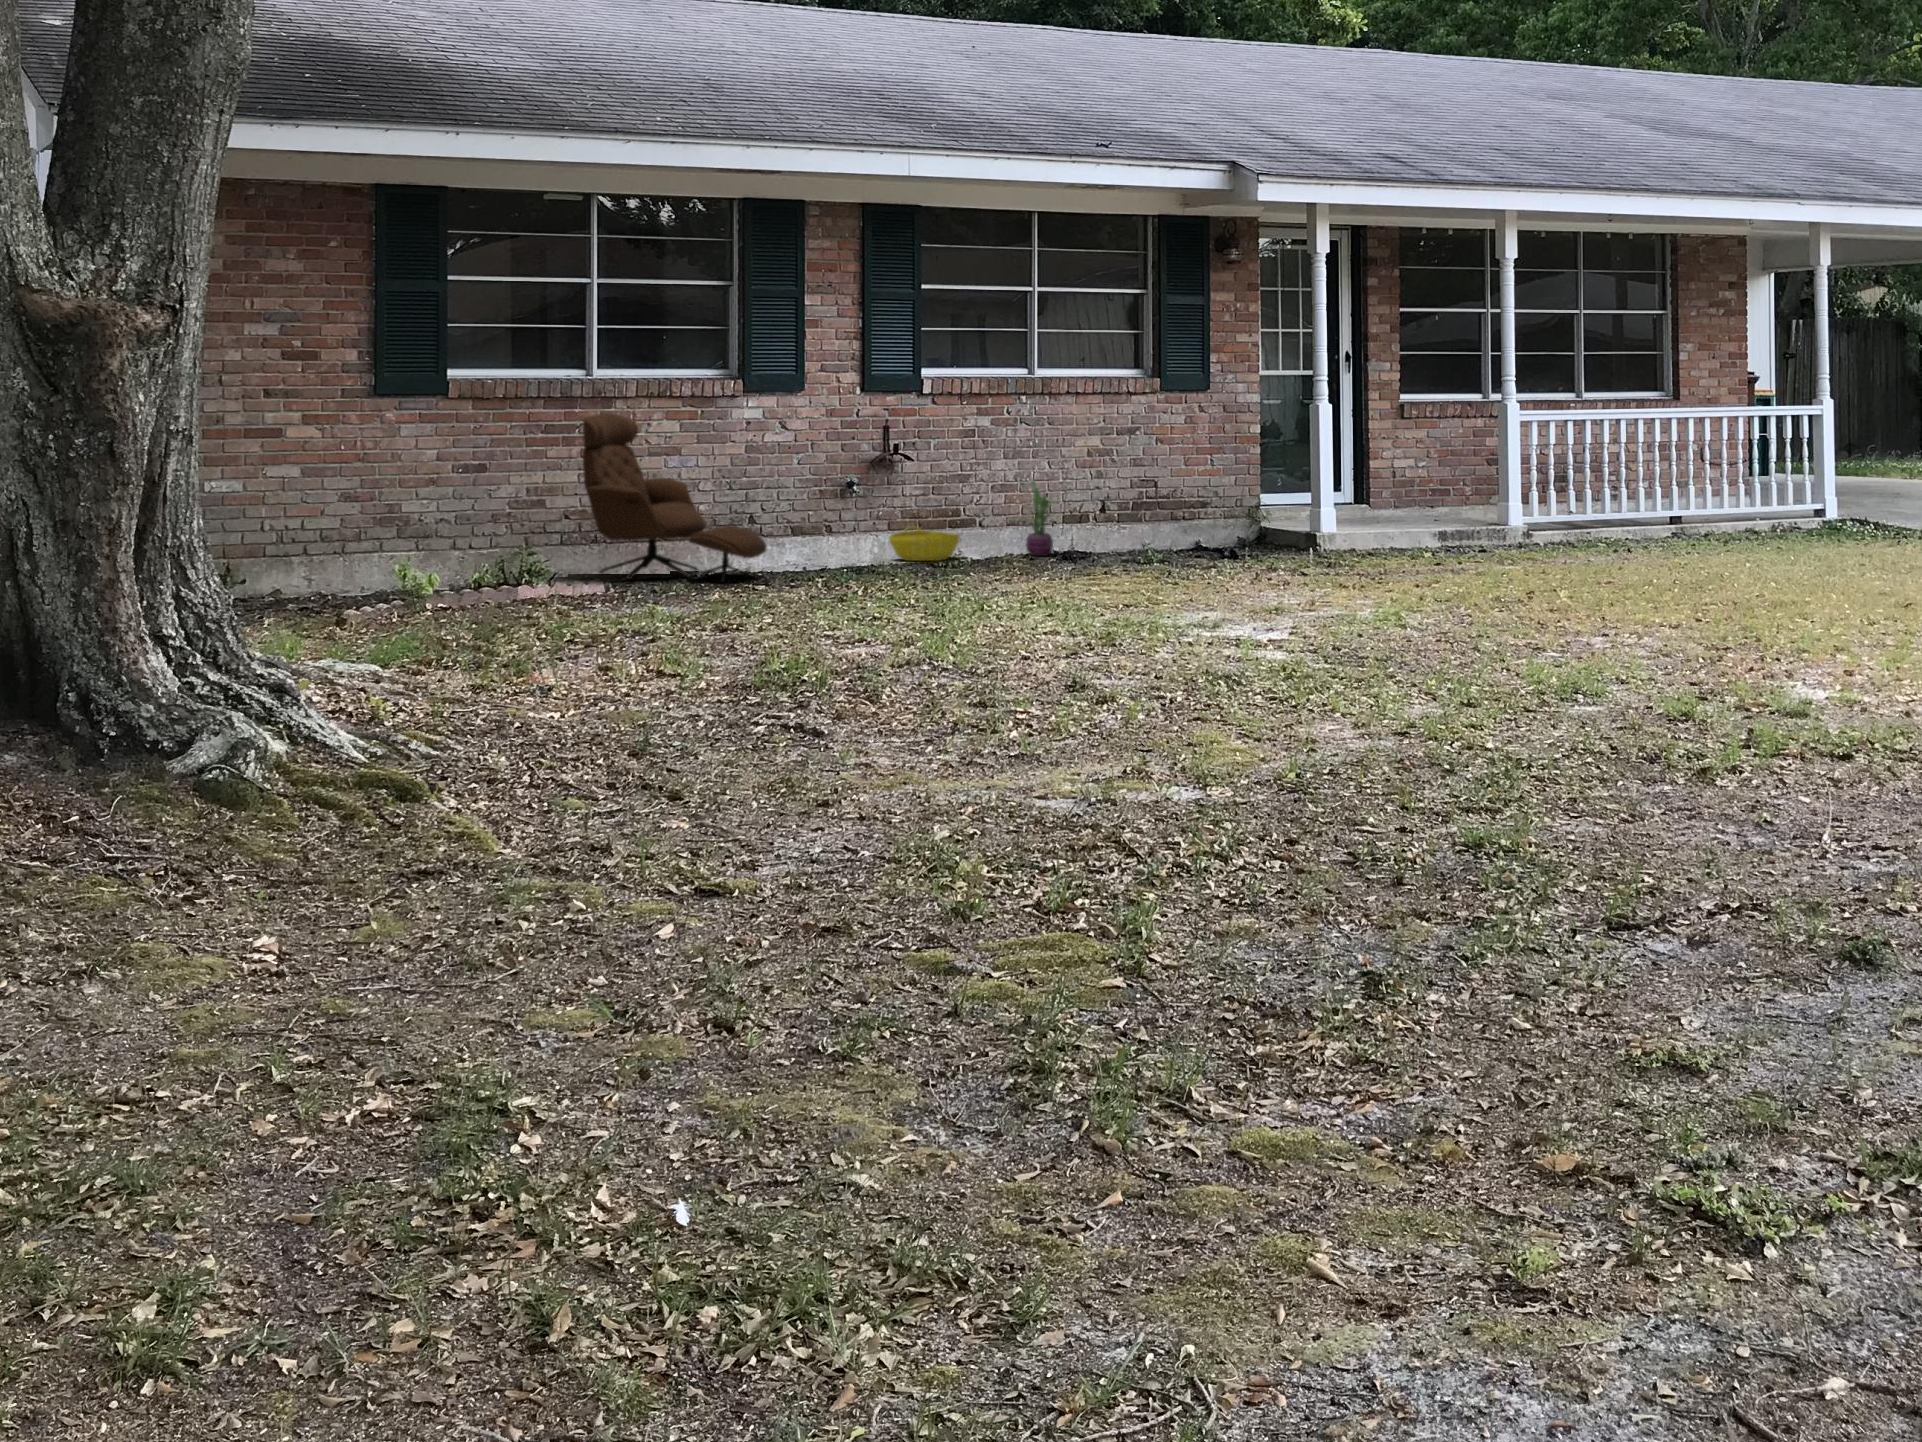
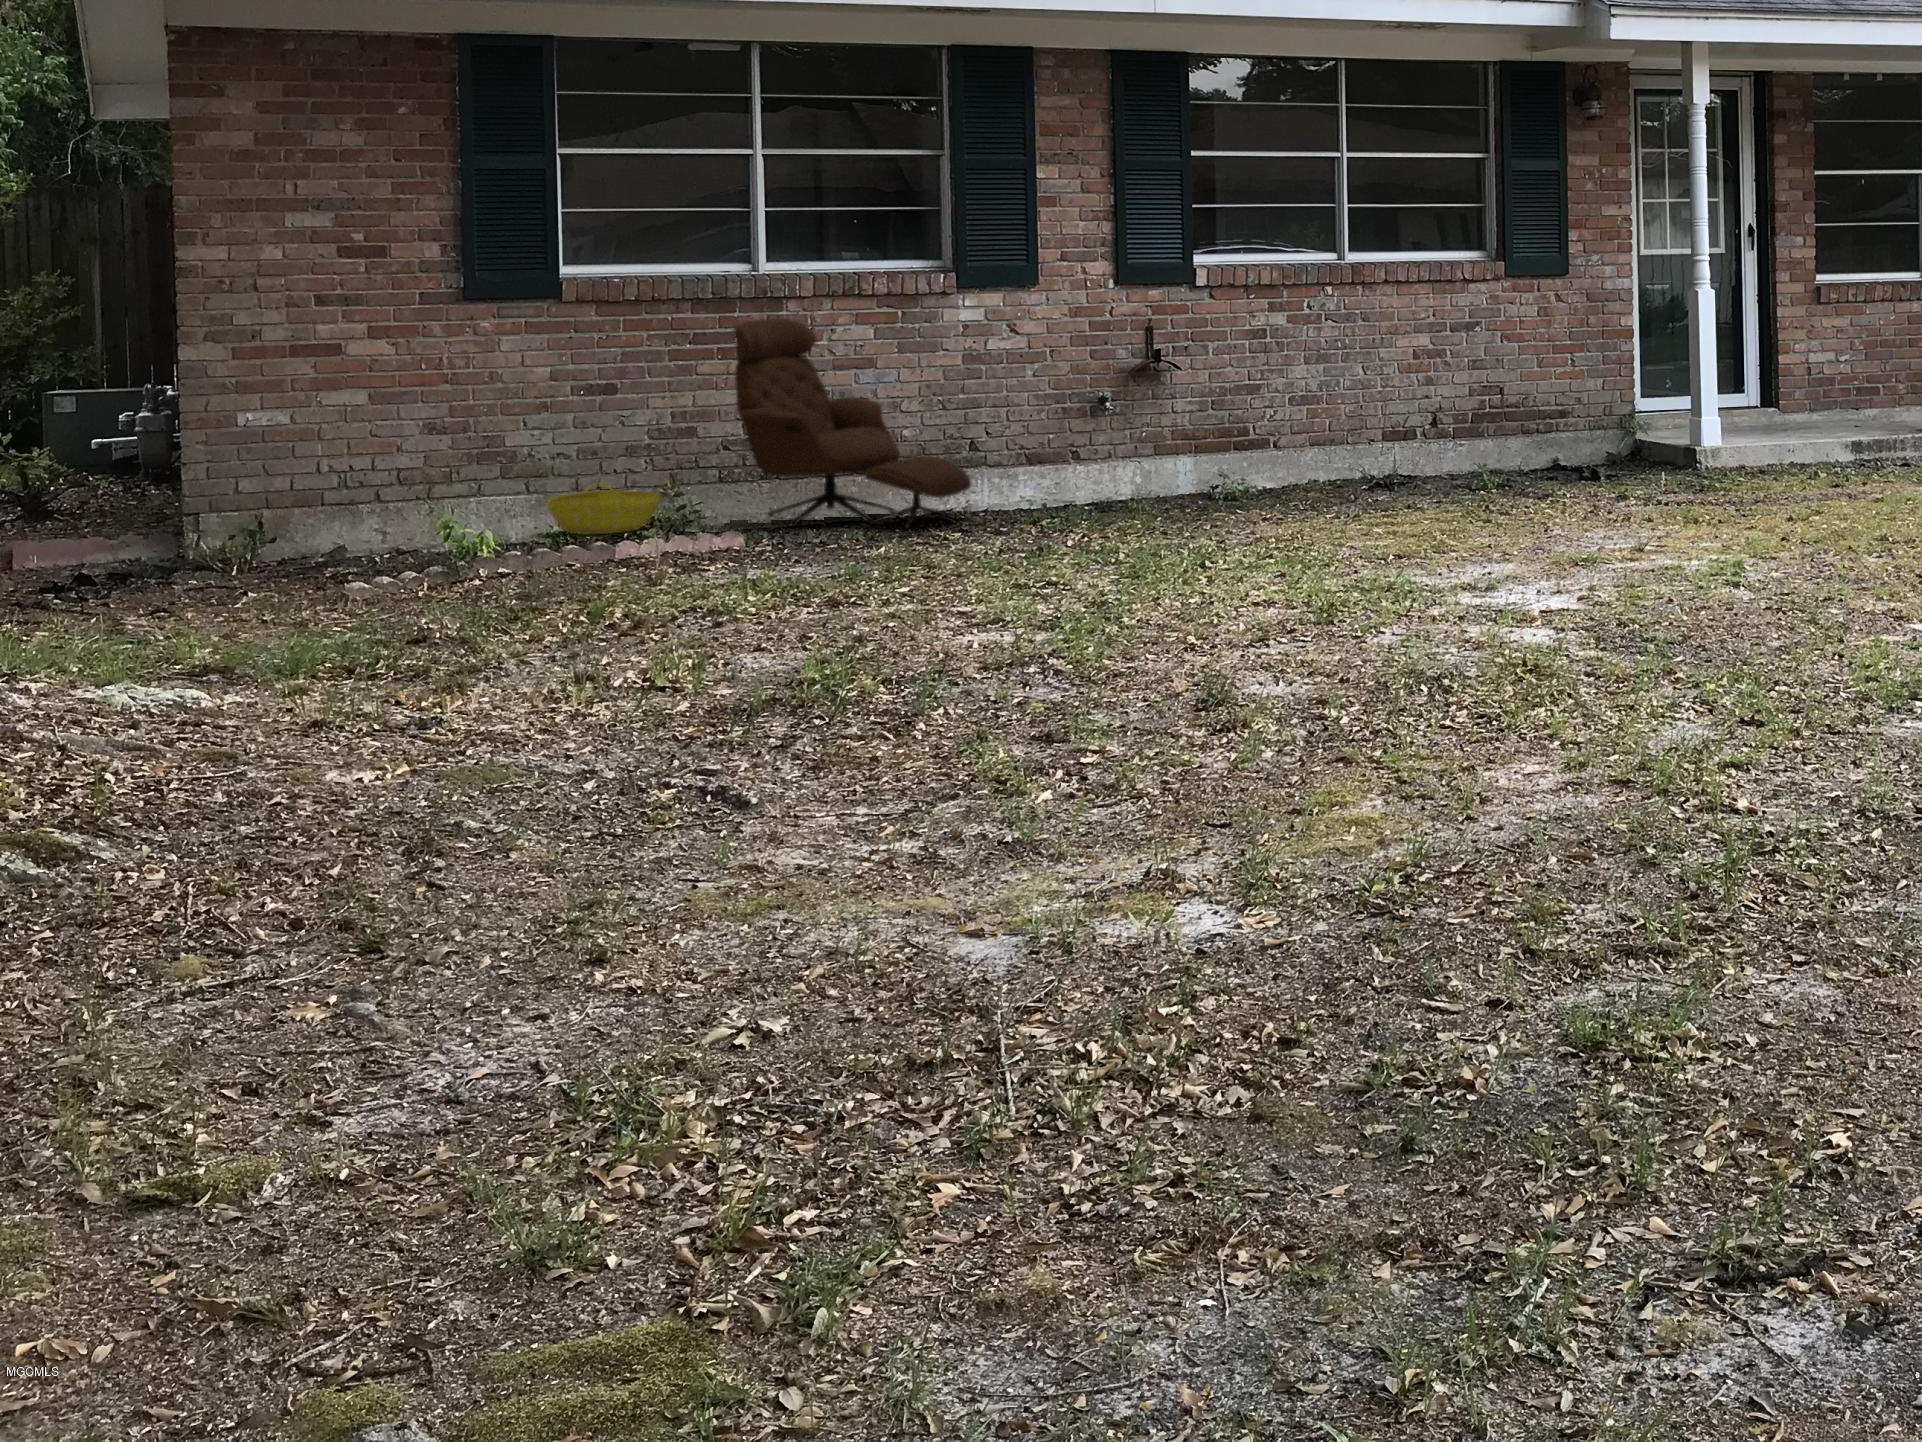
decorative plant: present [1011,481,1056,556] -> none [1297,389,1385,483]
basket: present [889,526,959,561] -> present [547,485,660,535]

